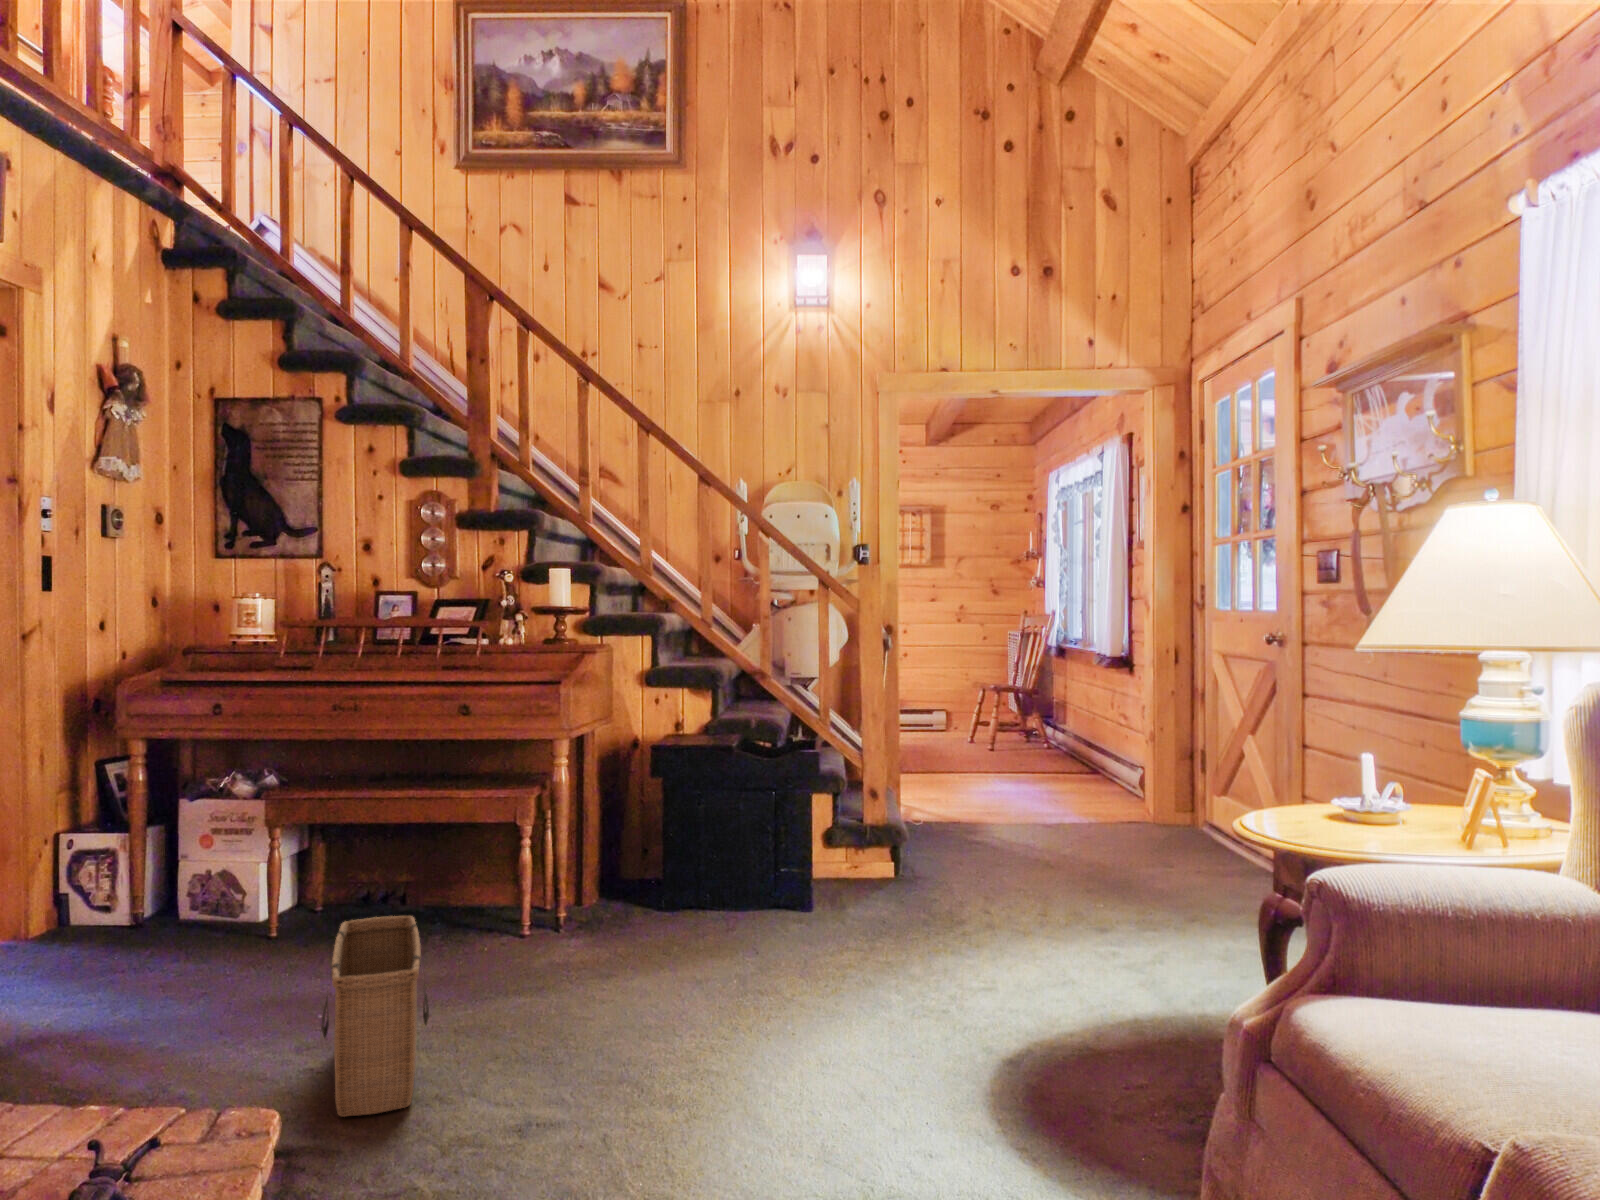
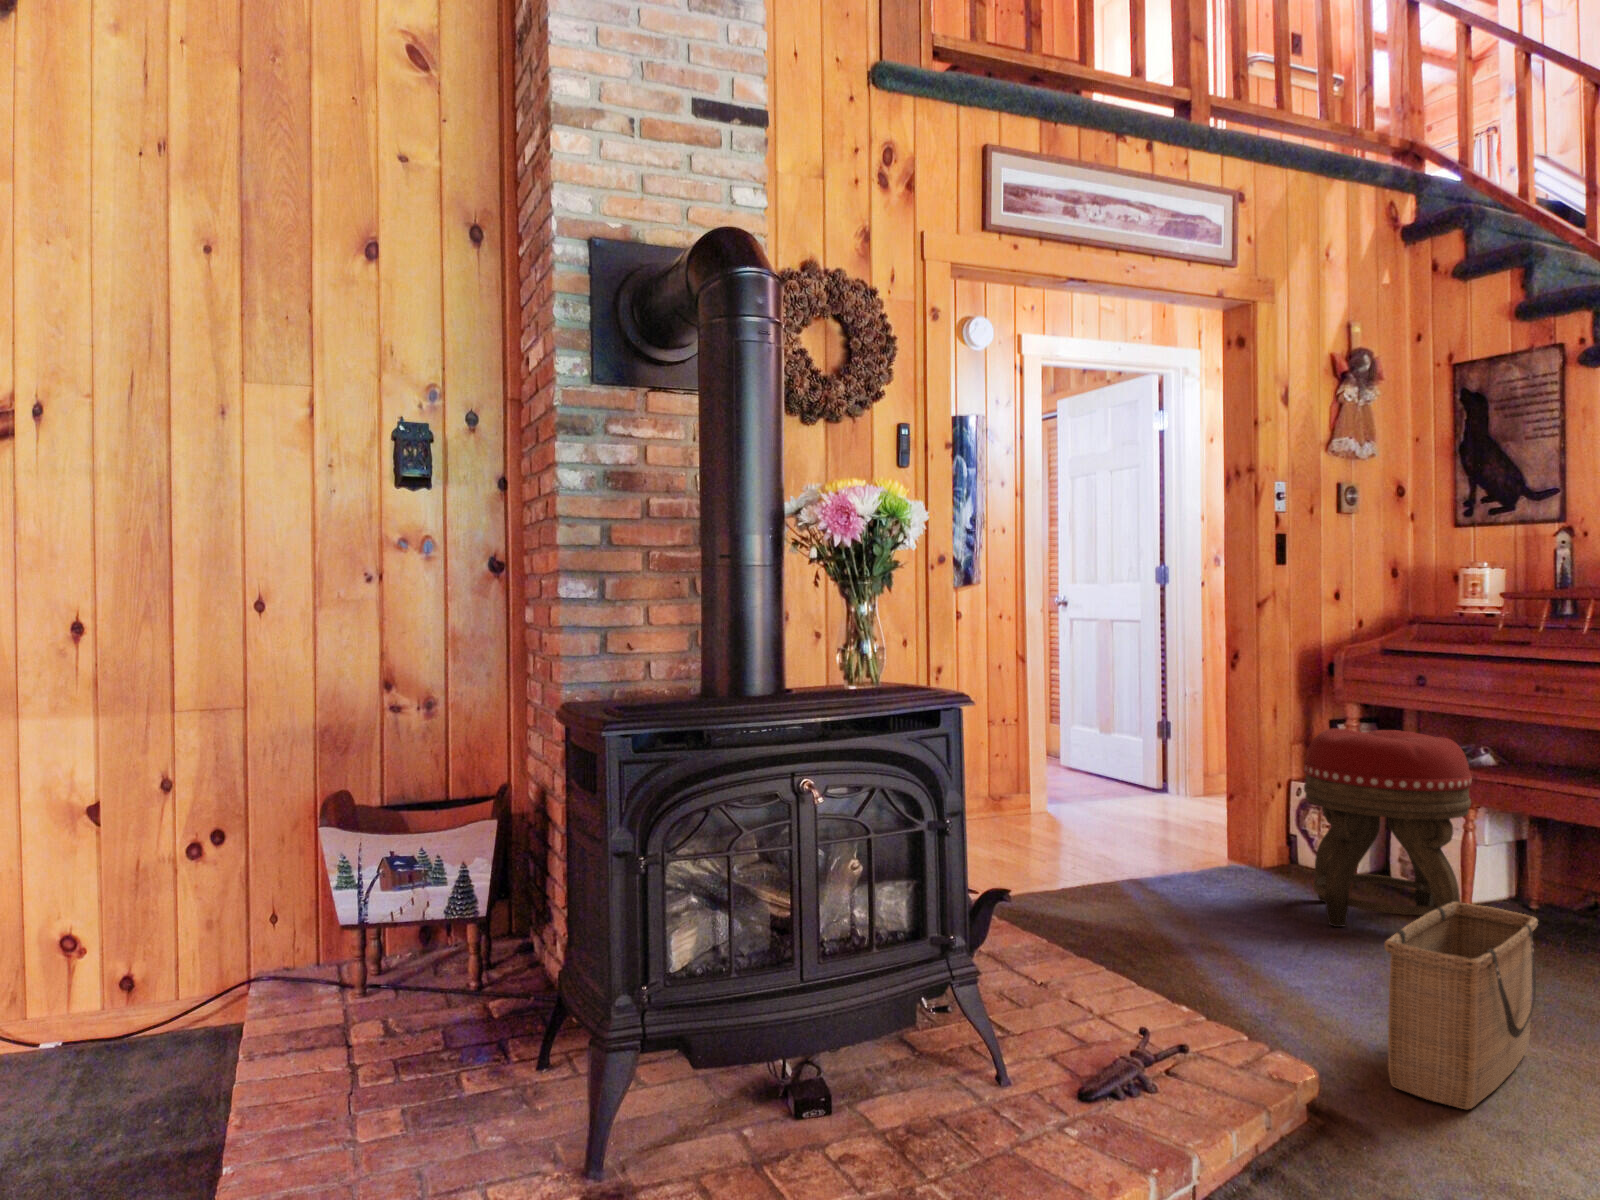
footstool: none [112,764,284,982] -> present [1304,728,1472,927]

